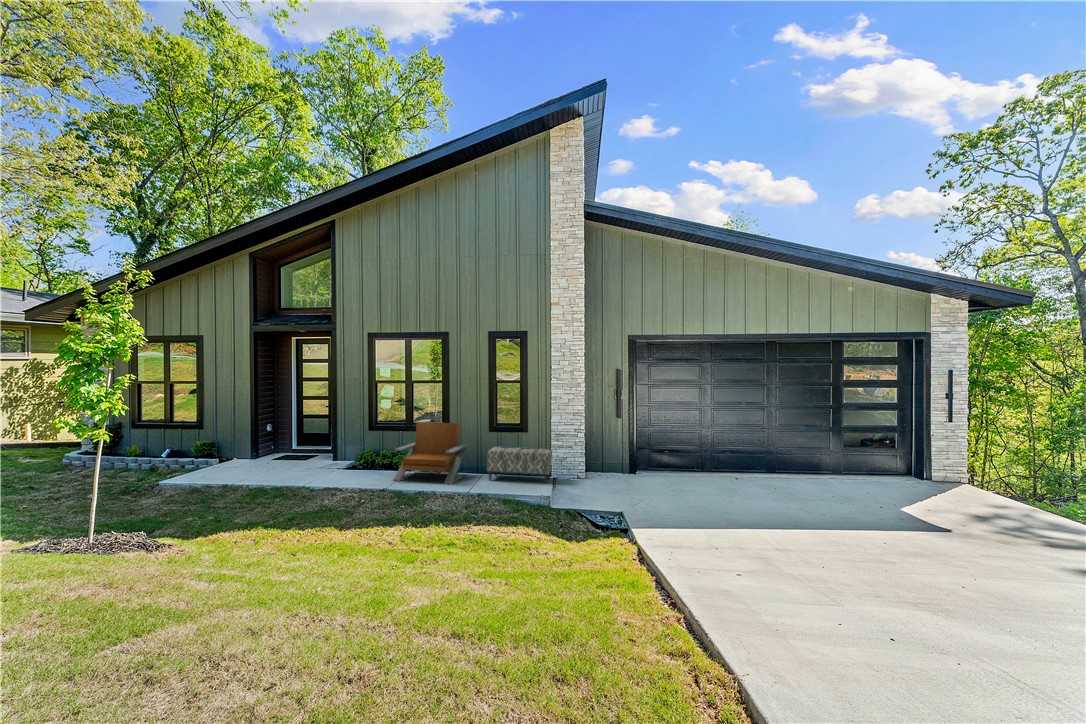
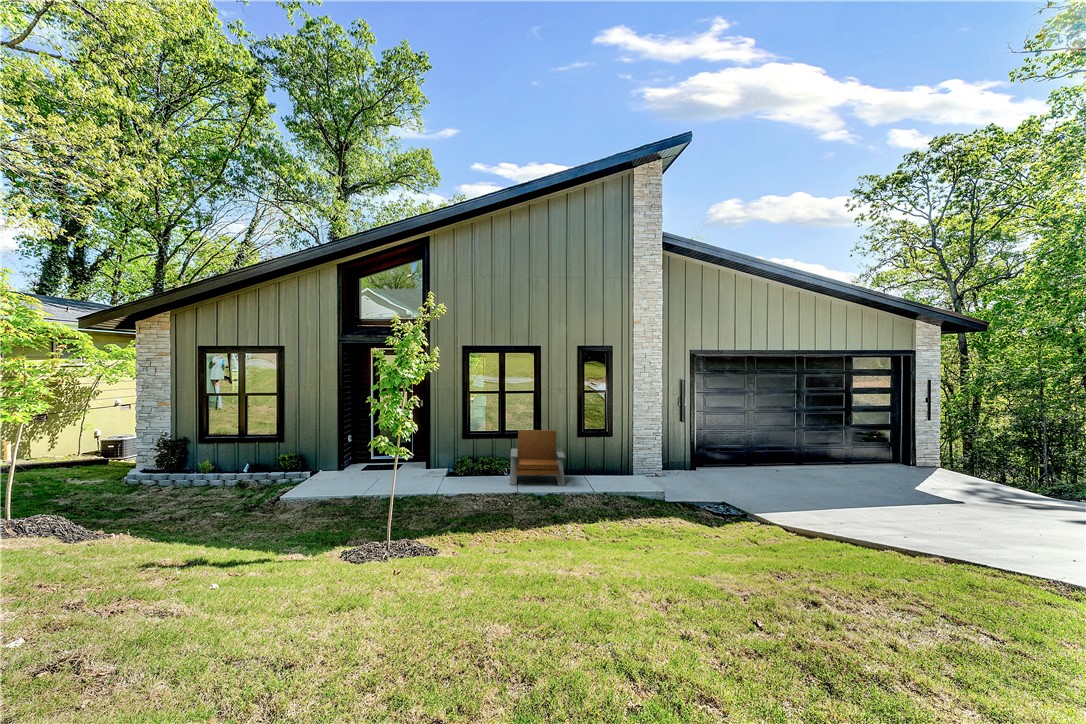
bench: present [487,447,552,483] -> none [584,450,642,481]

